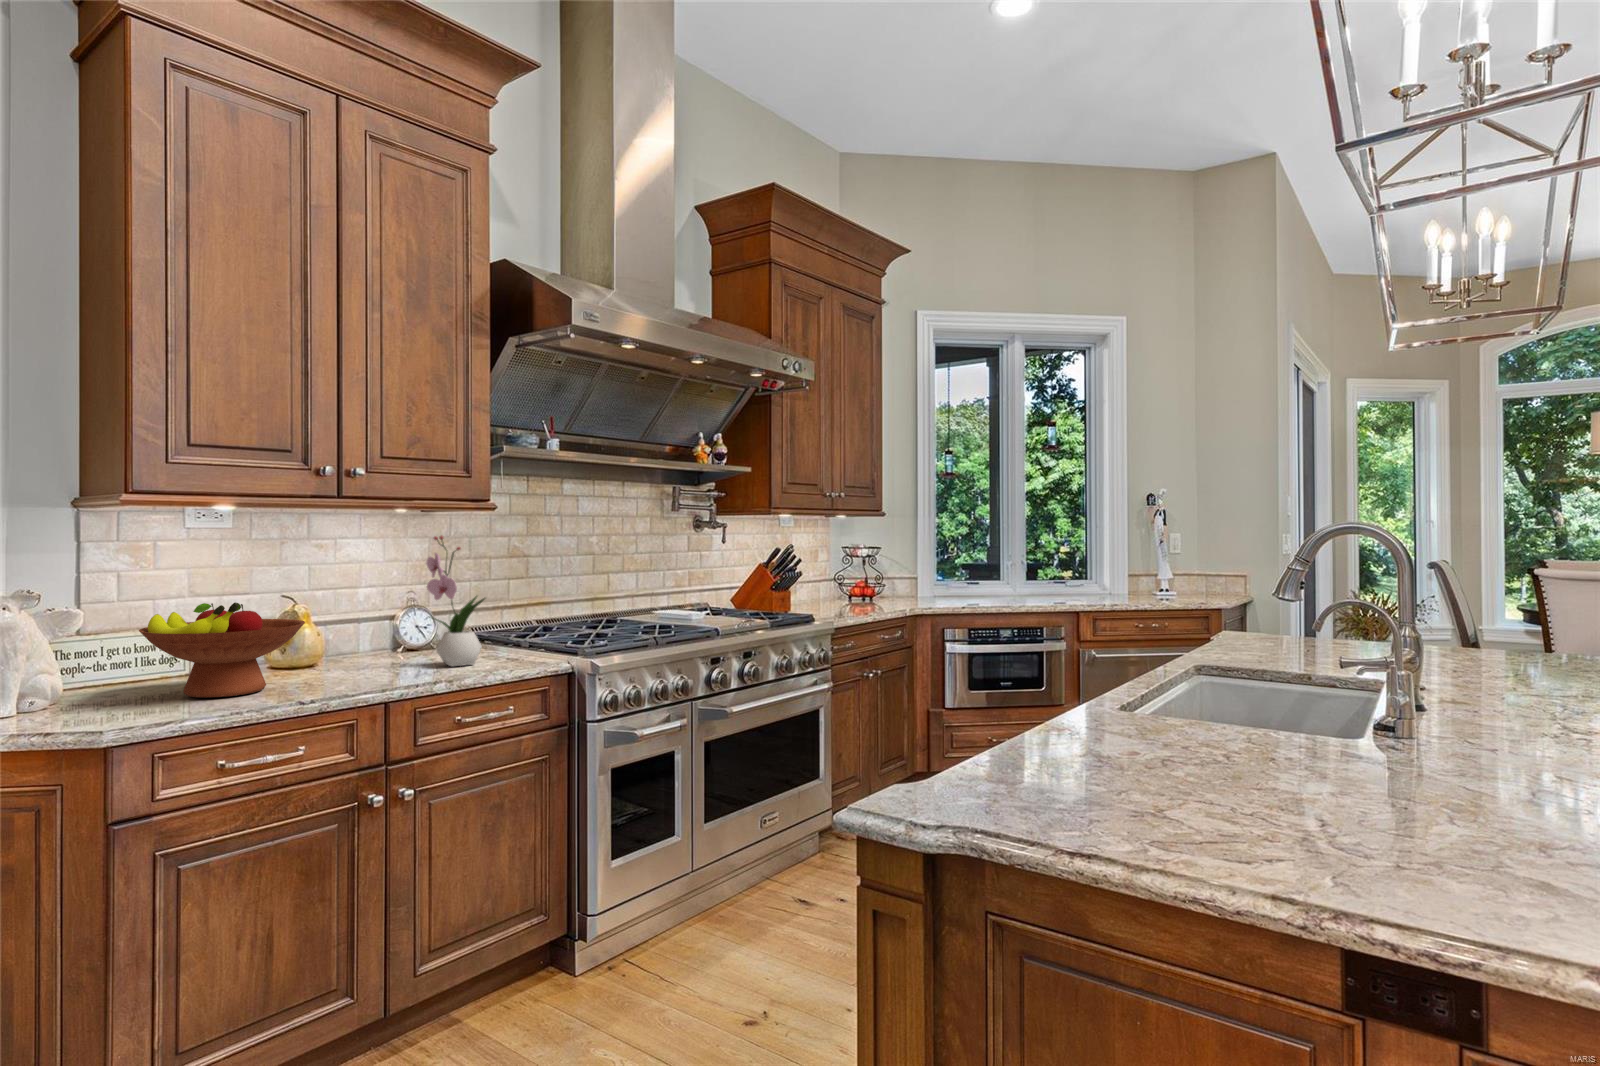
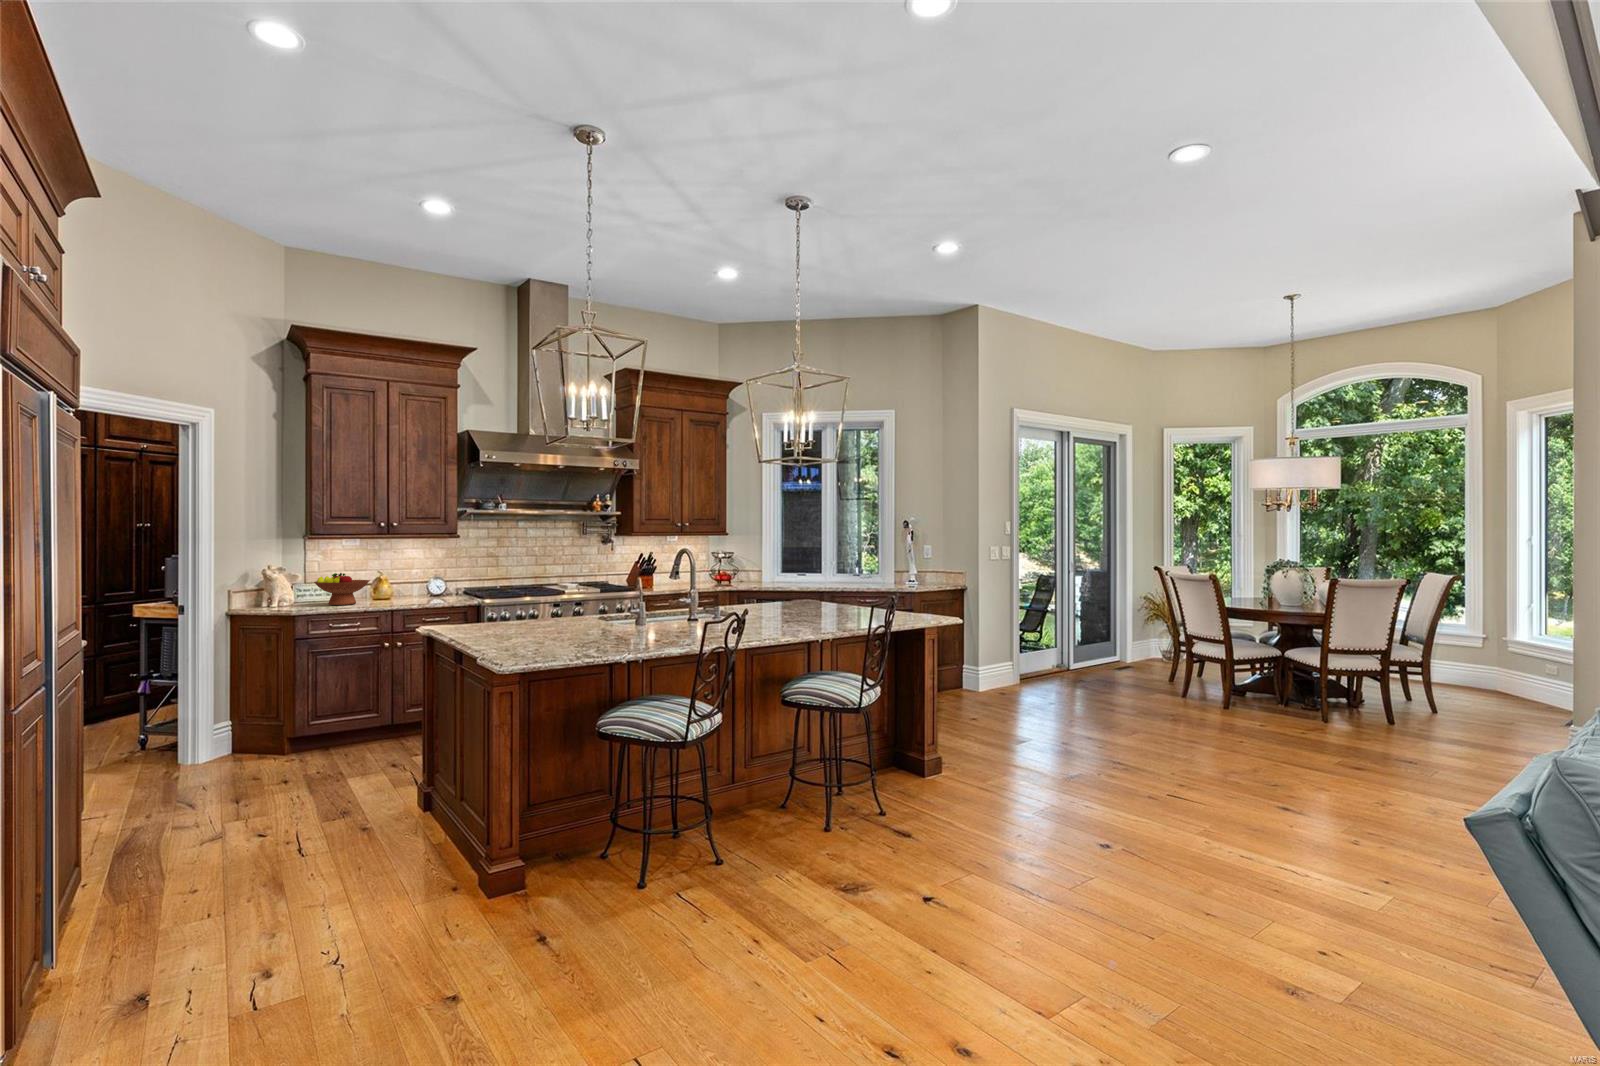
flower arrangement: present [426,536,485,666] -> none [420,549,443,600]

